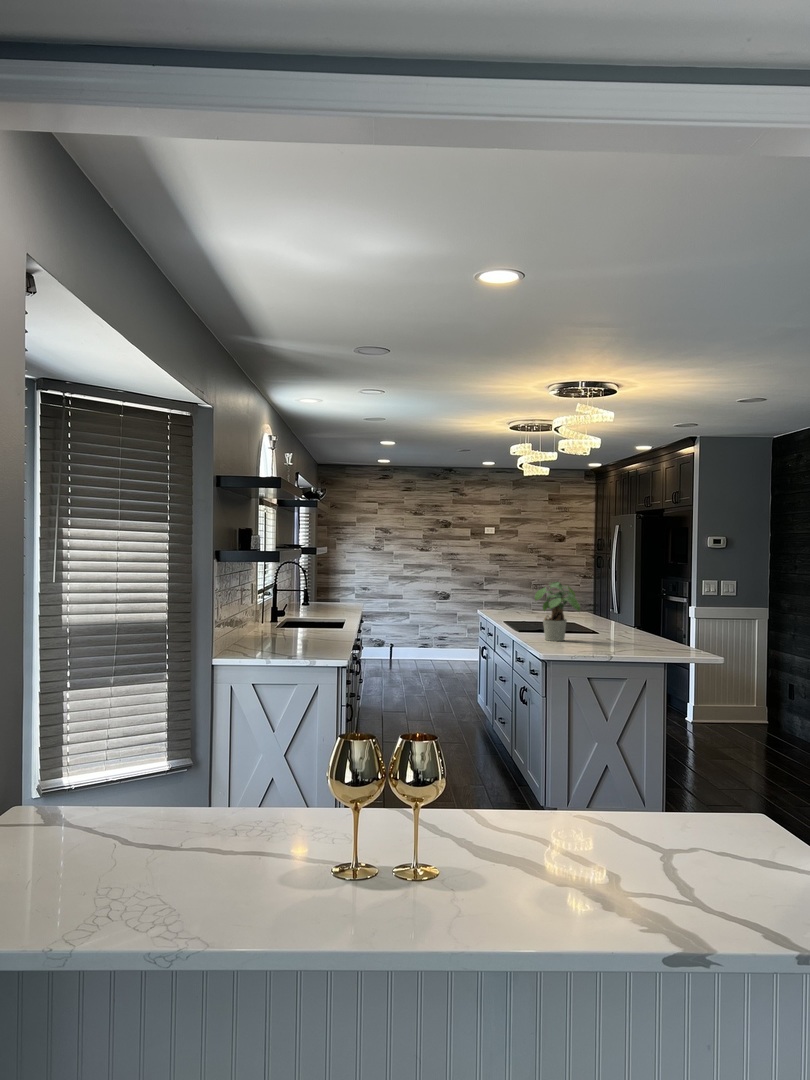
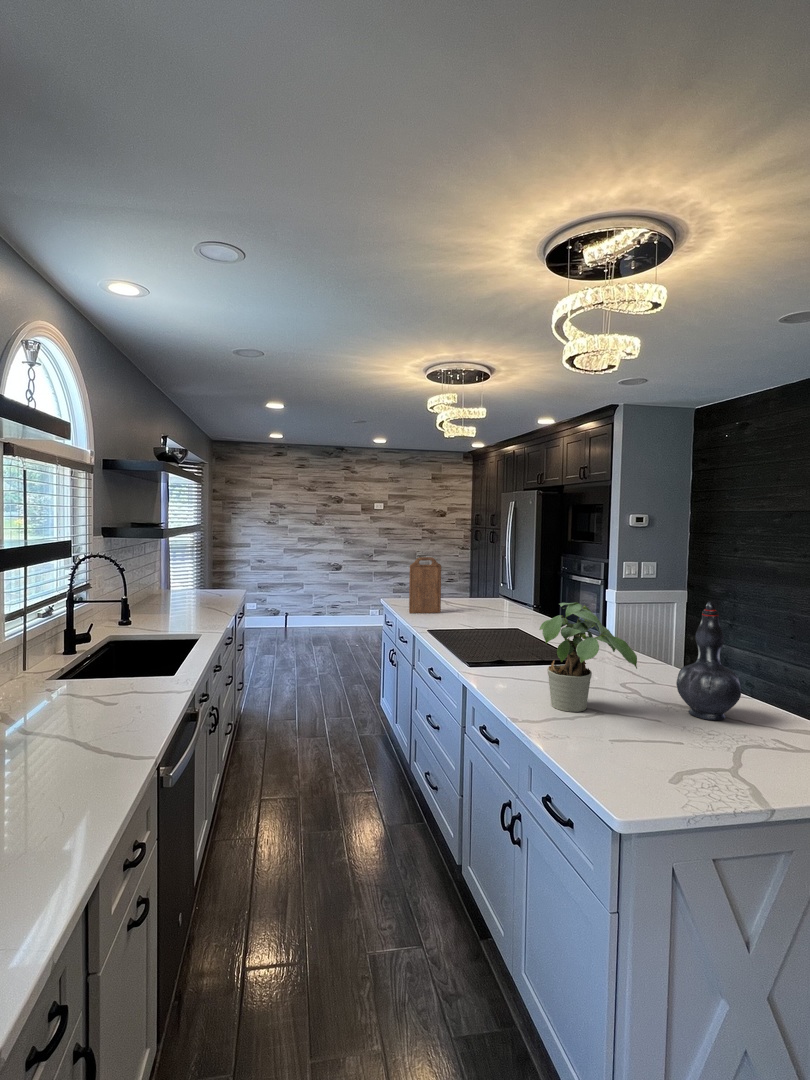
cutting board: none [494,571,520,617] -> present [409,557,441,613]
decorative vase: none [615,580,648,645] -> present [676,601,741,720]

